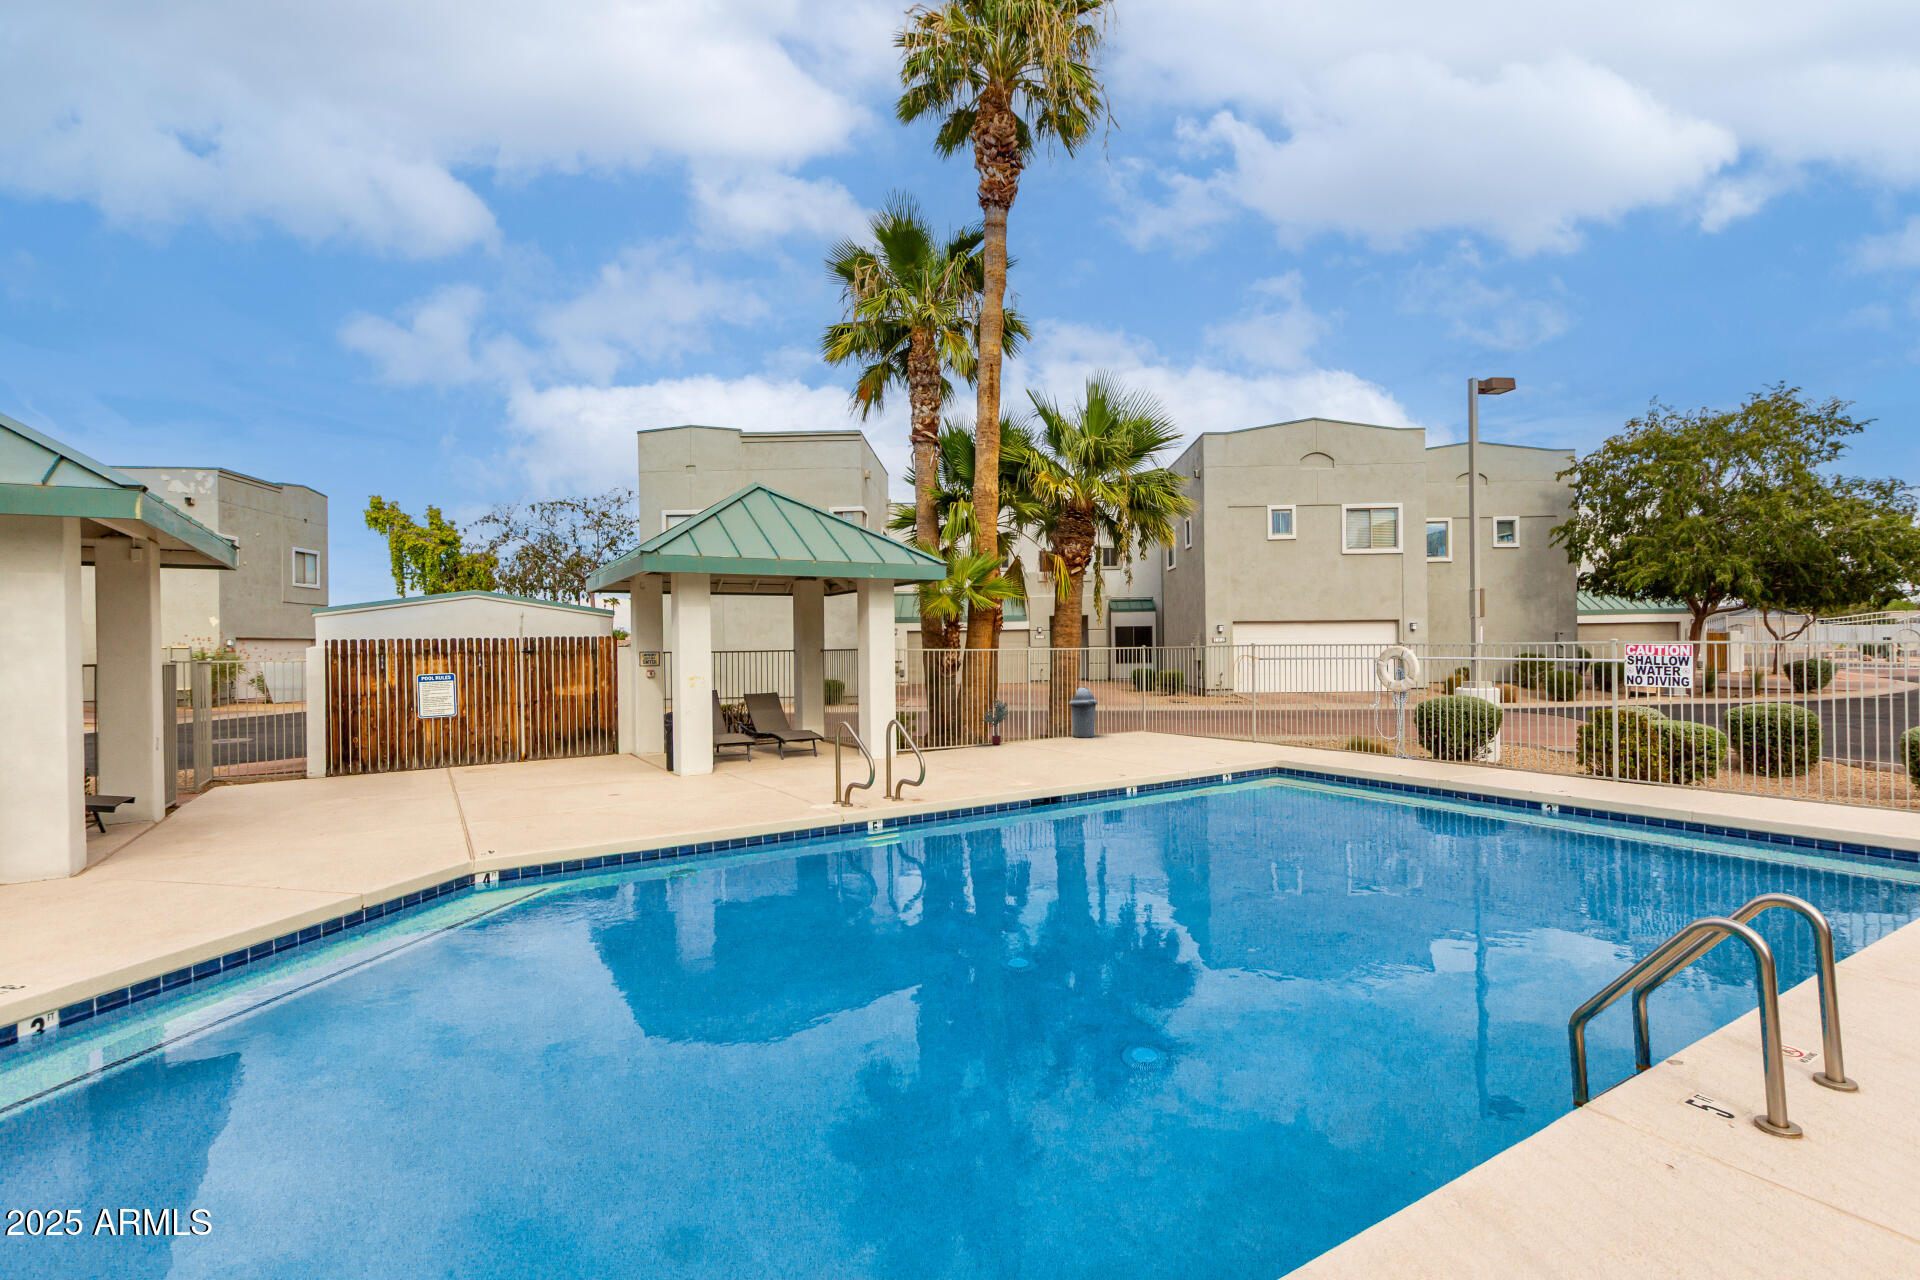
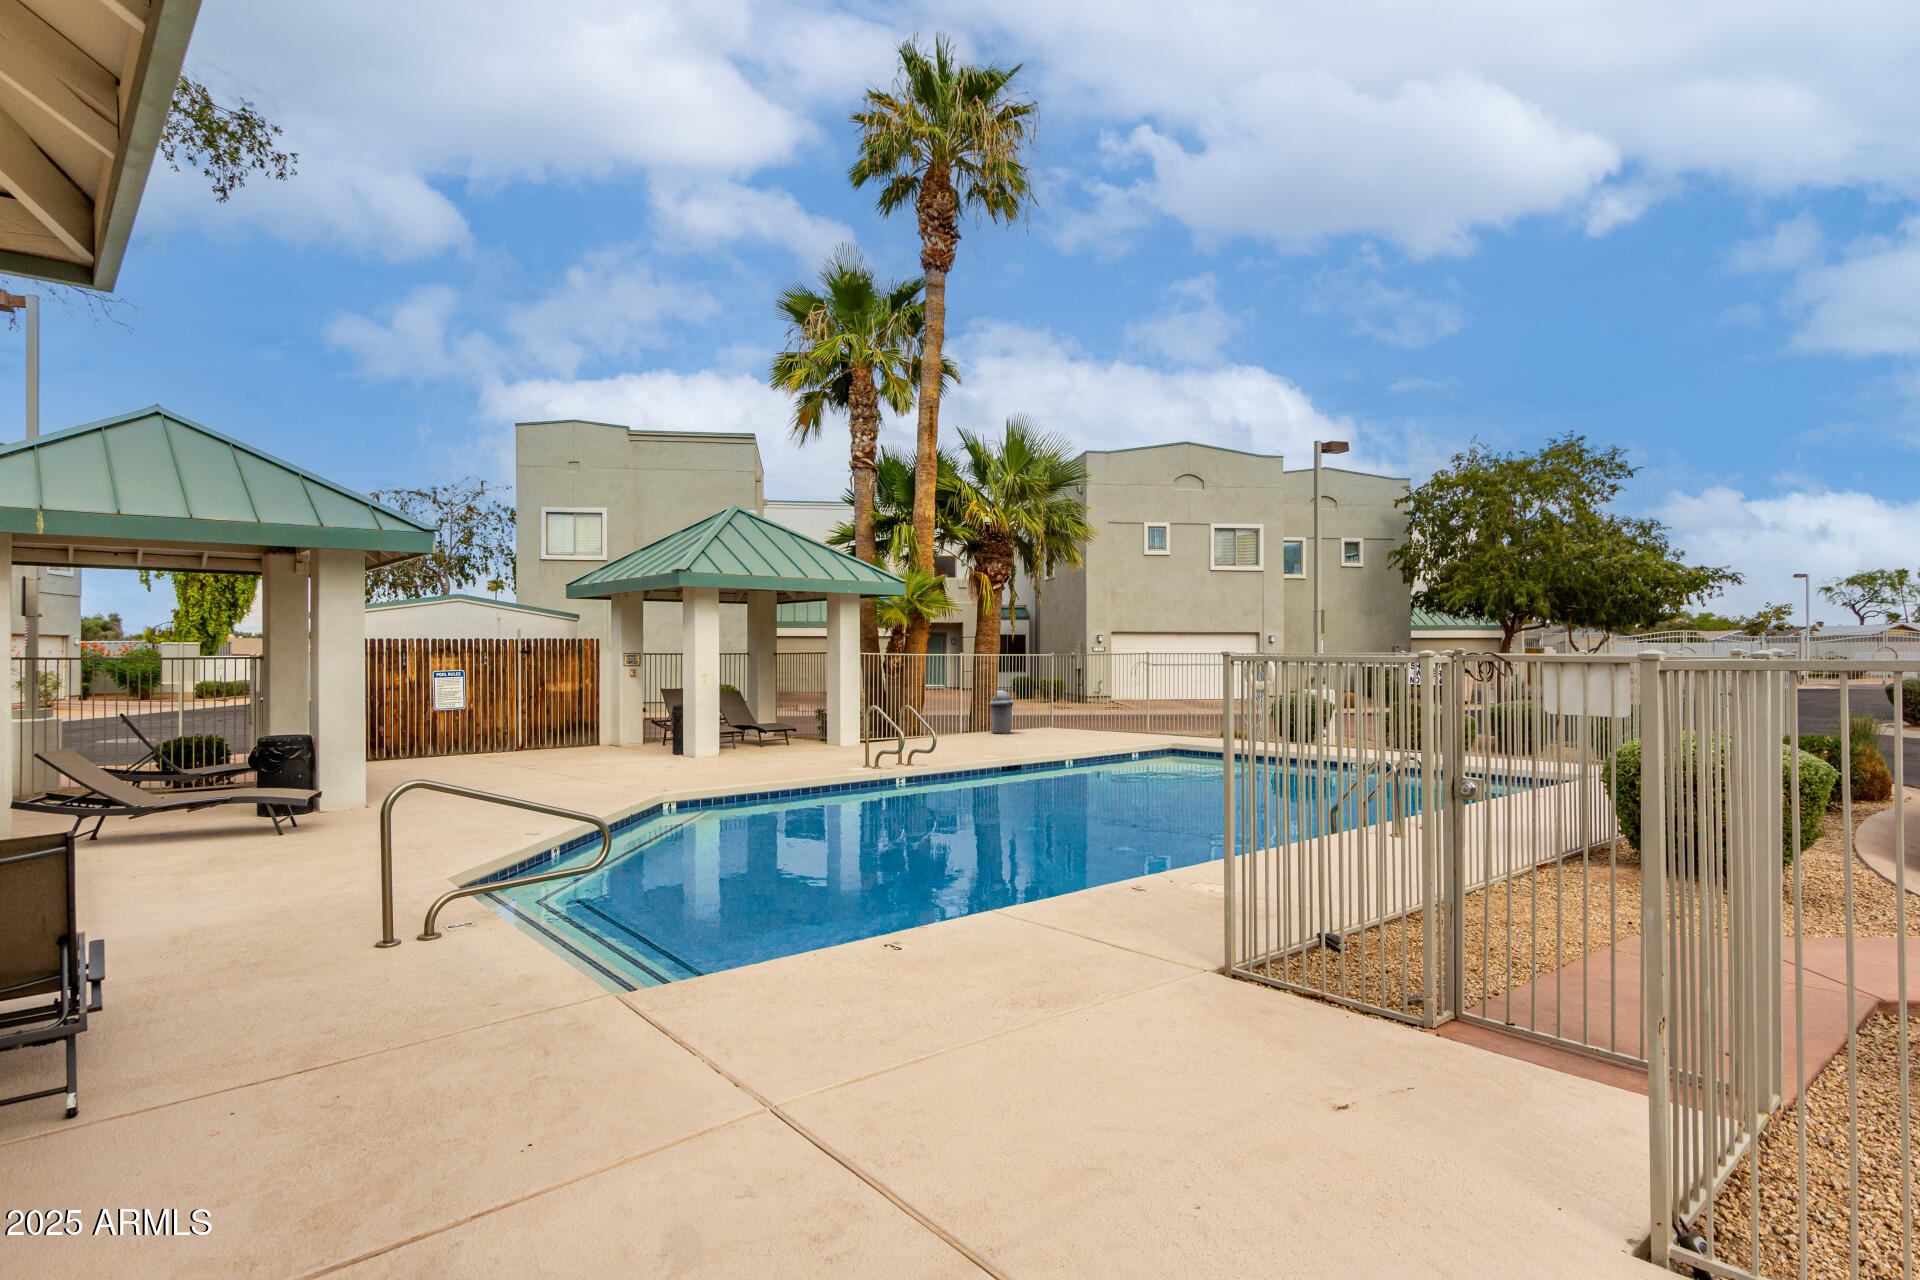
potted tree: present [982,698,1009,745] -> none [919,698,942,739]

